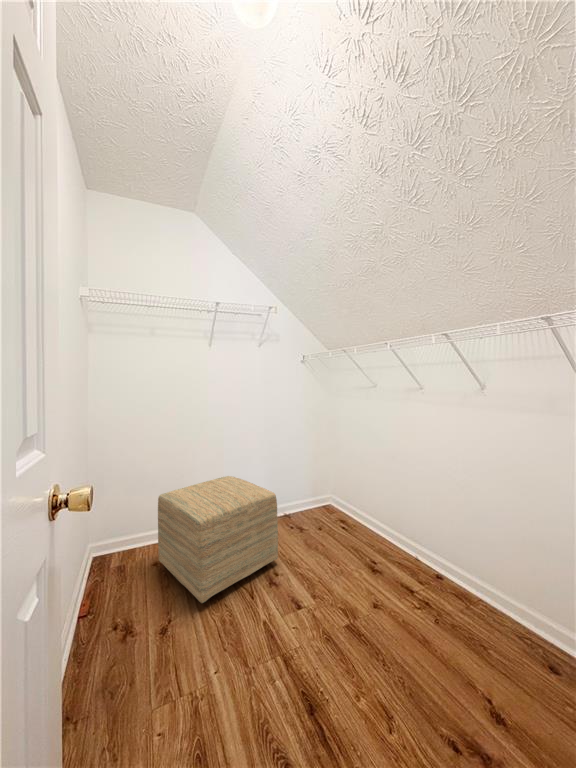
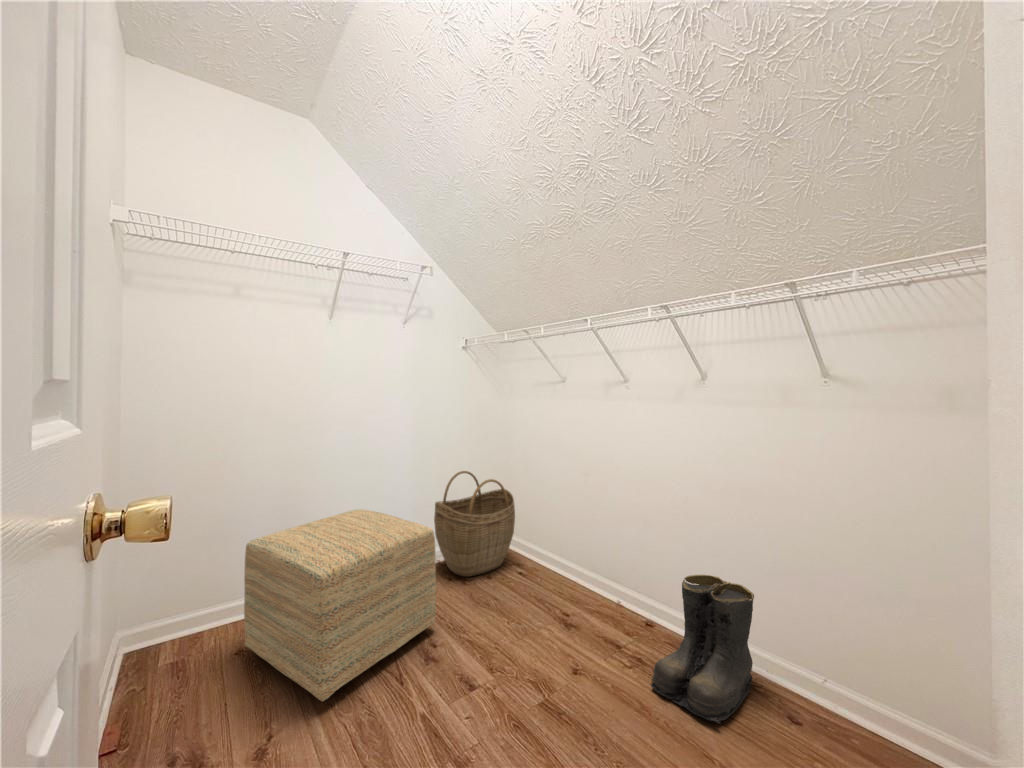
woven basket: none [281,451,338,527] -> present [434,471,515,577]
boots: none [433,544,526,663] -> present [651,575,754,723]

